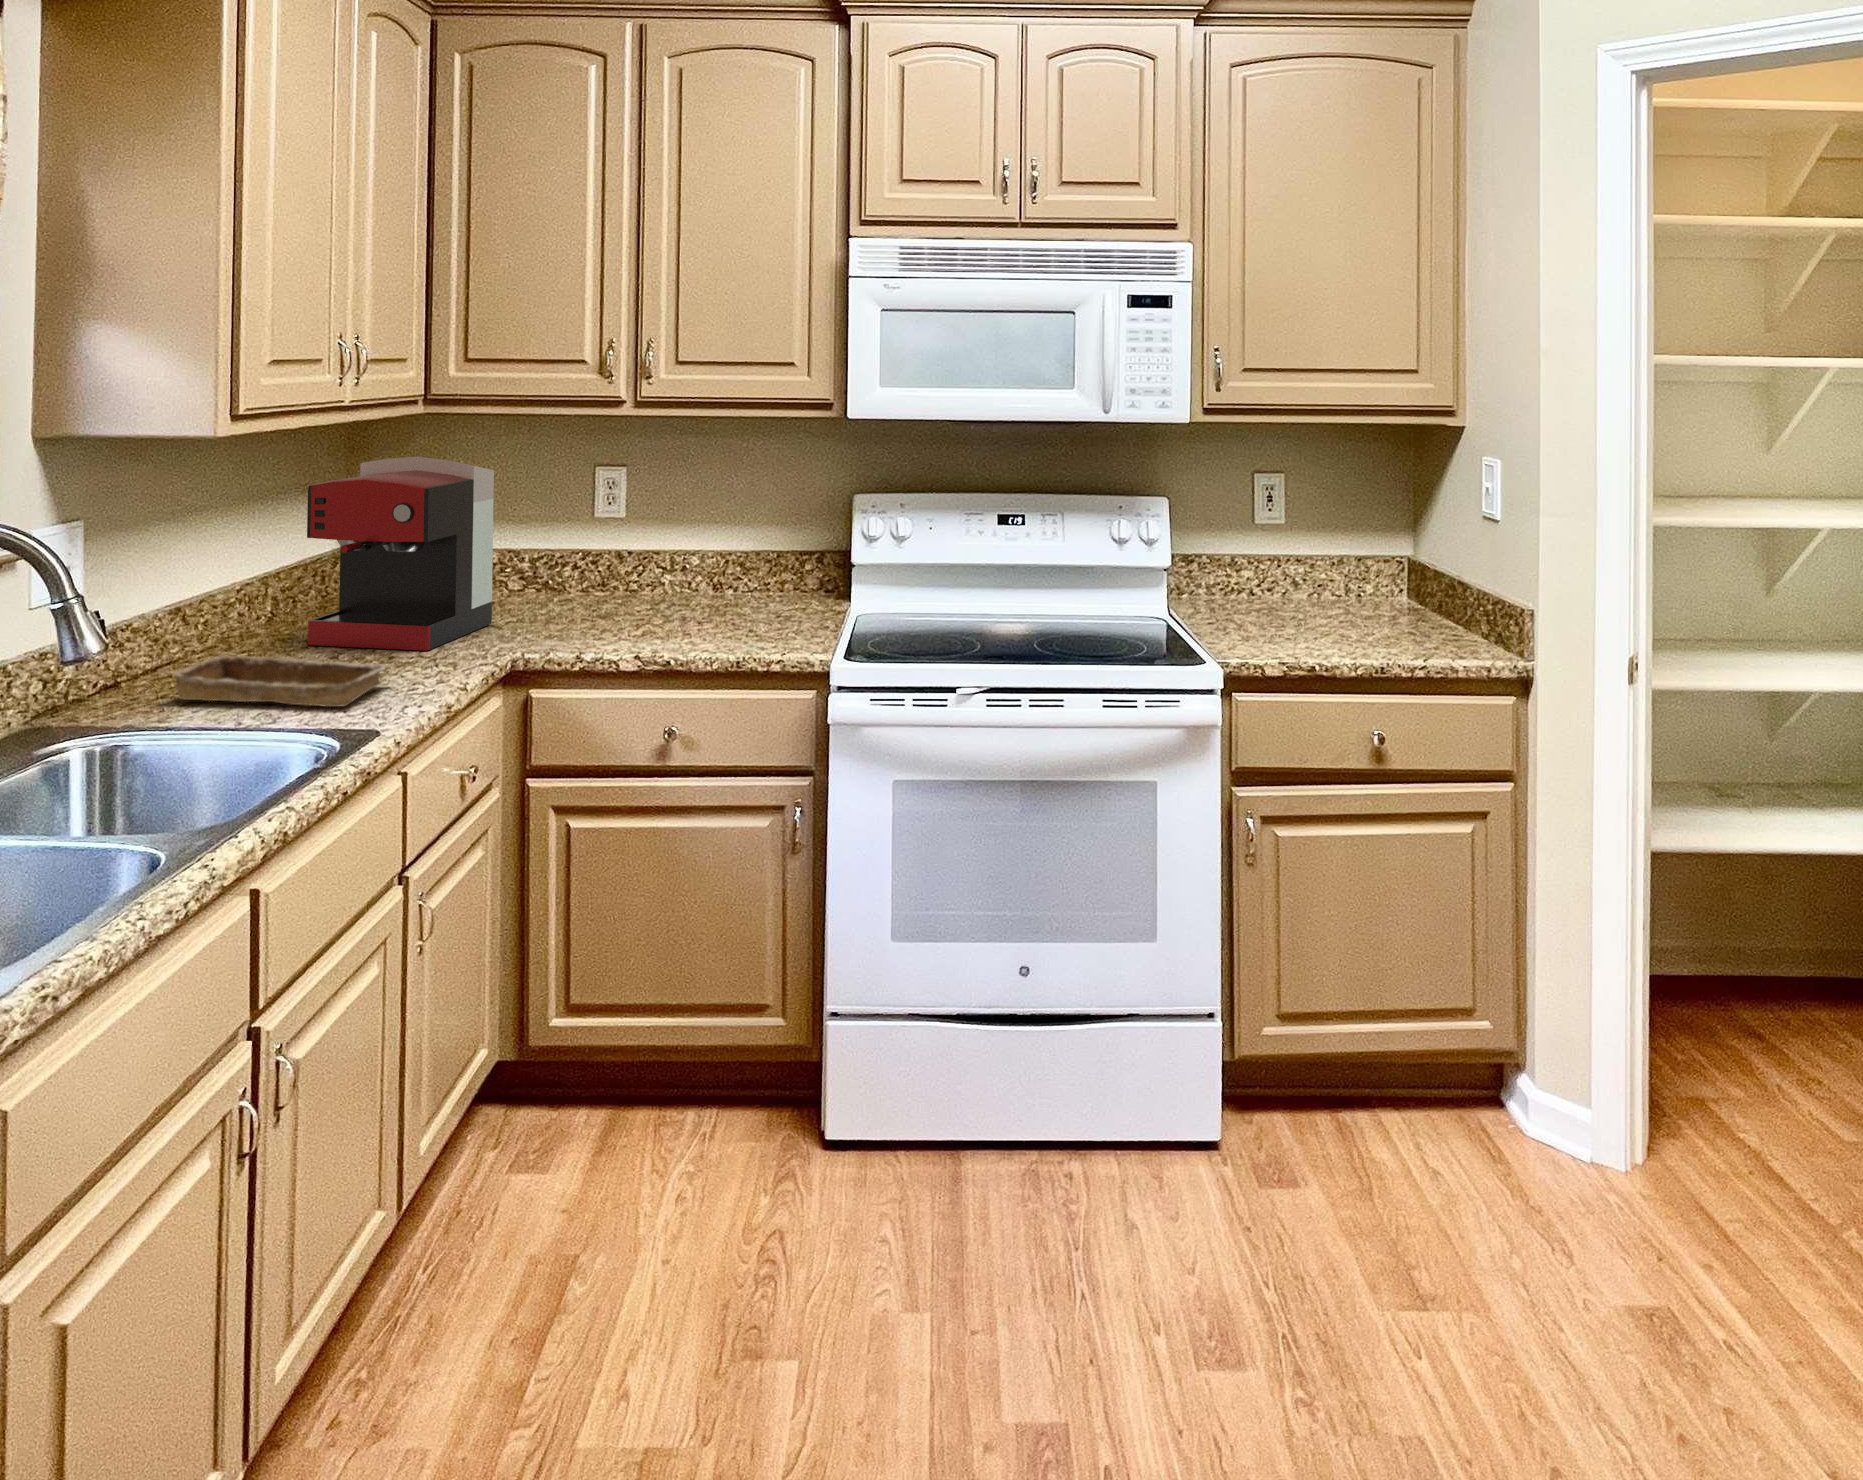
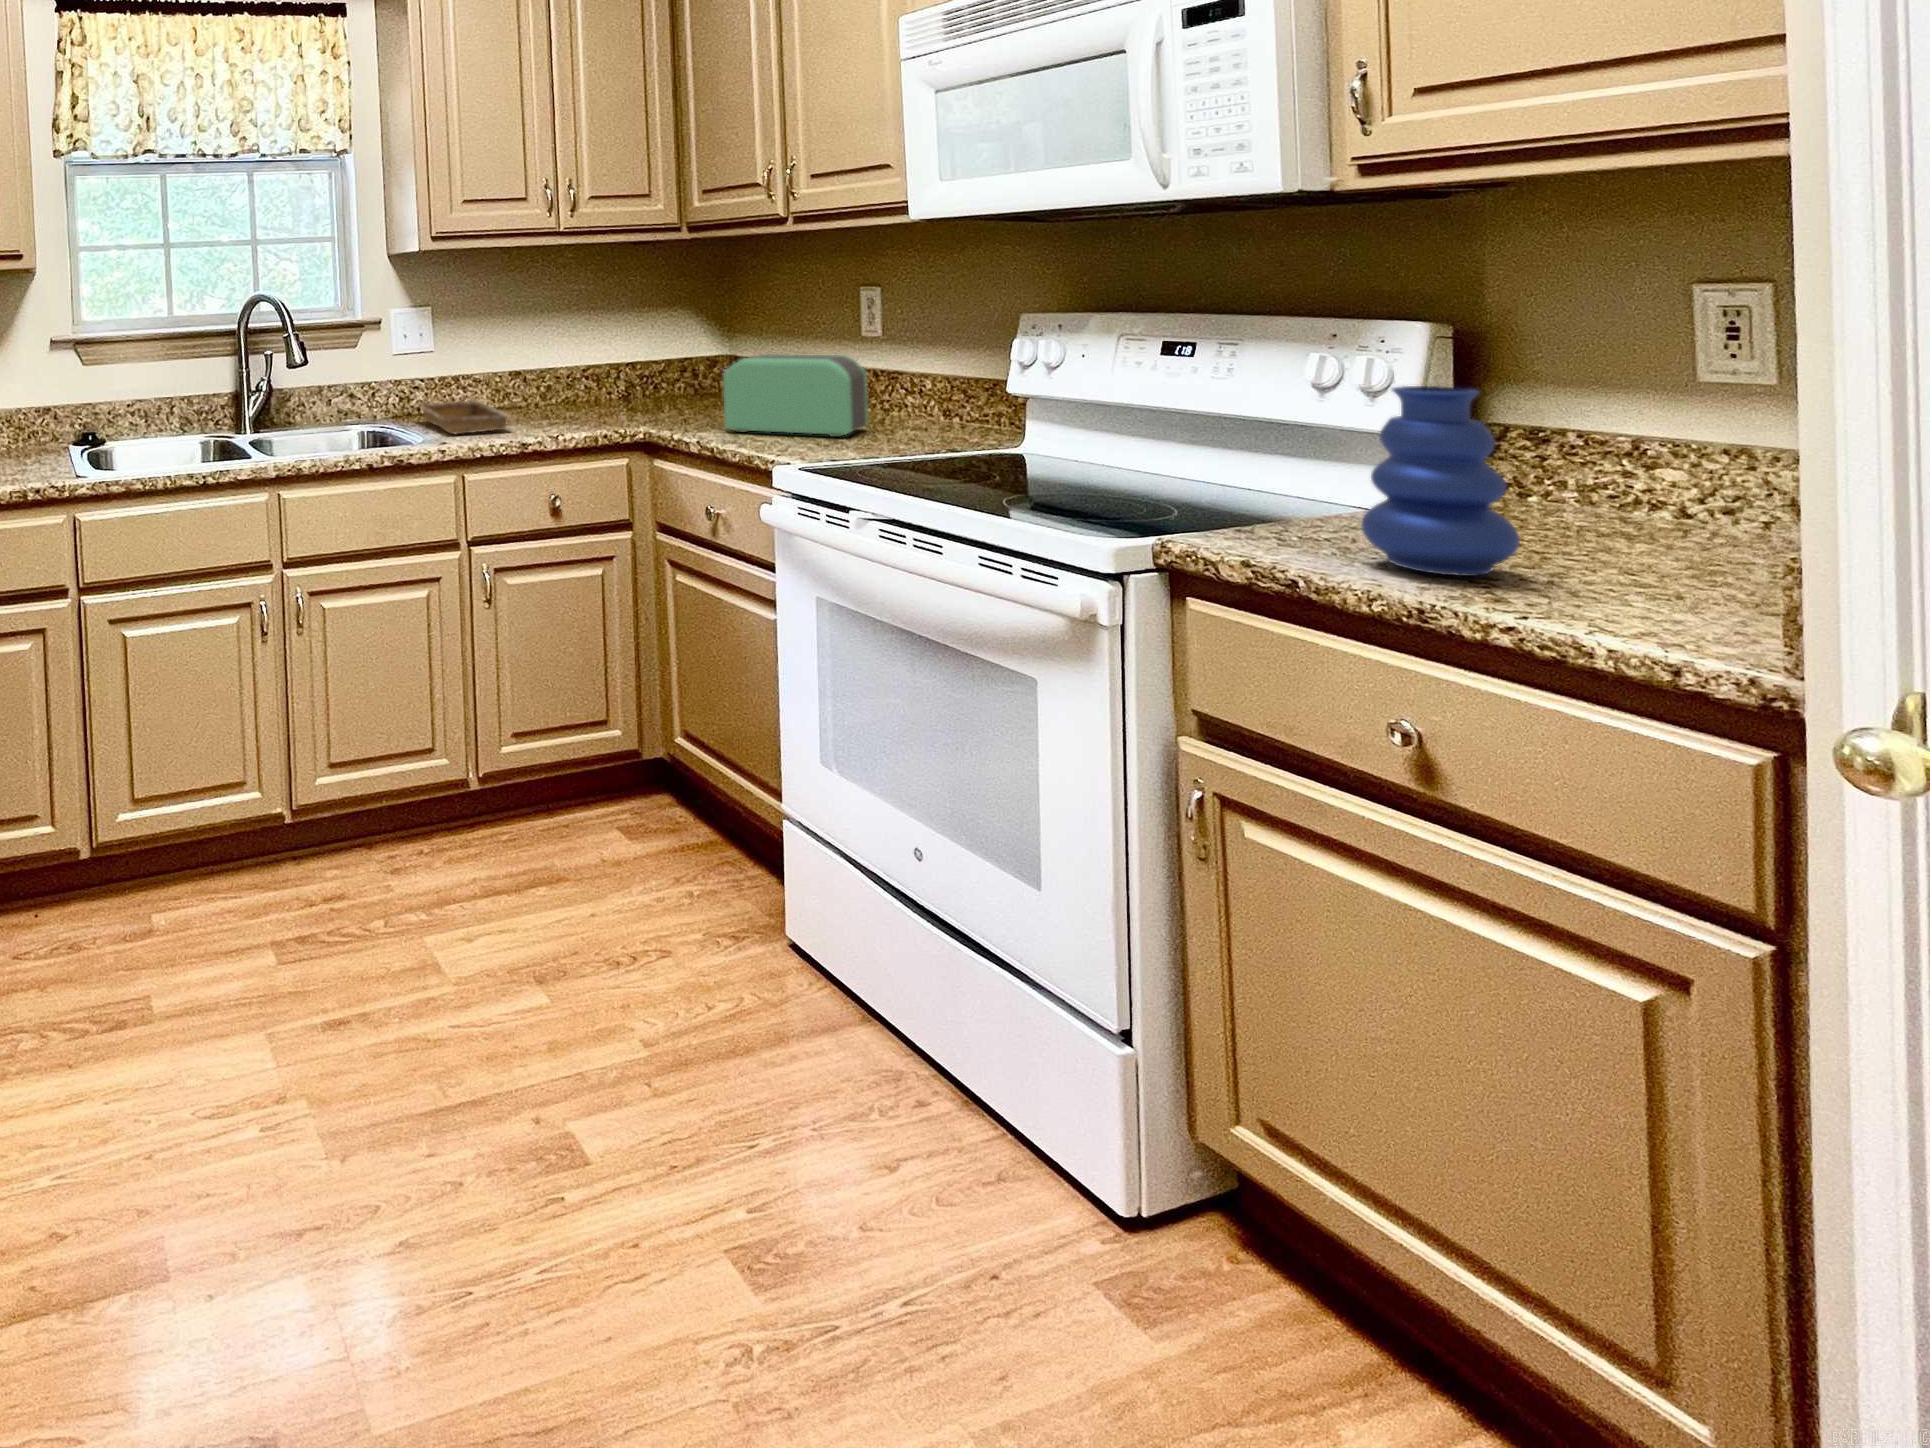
coffee maker: present [307,457,494,651] -> none [564,273,722,422]
toaster: none [564,541,712,638] -> present [723,354,868,437]
vase: none [1254,541,1327,647] -> present [1361,386,1520,576]

